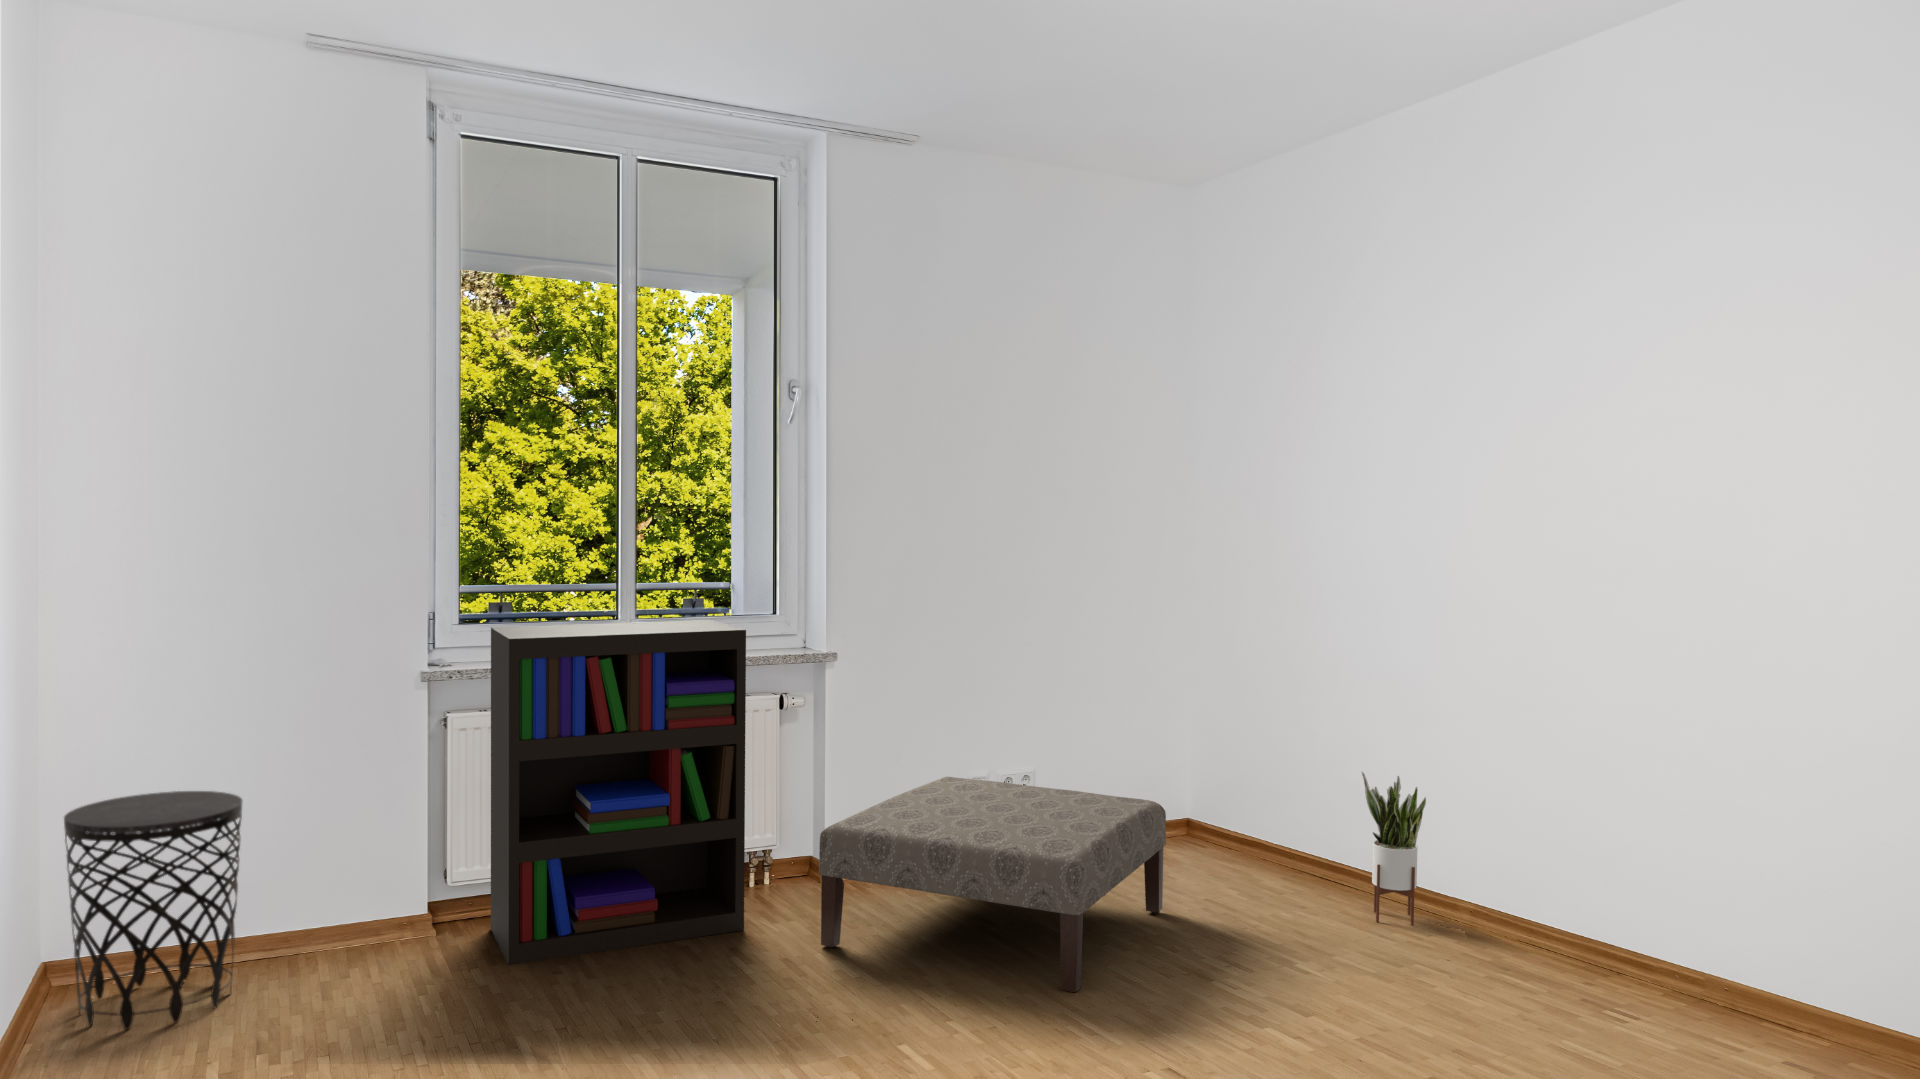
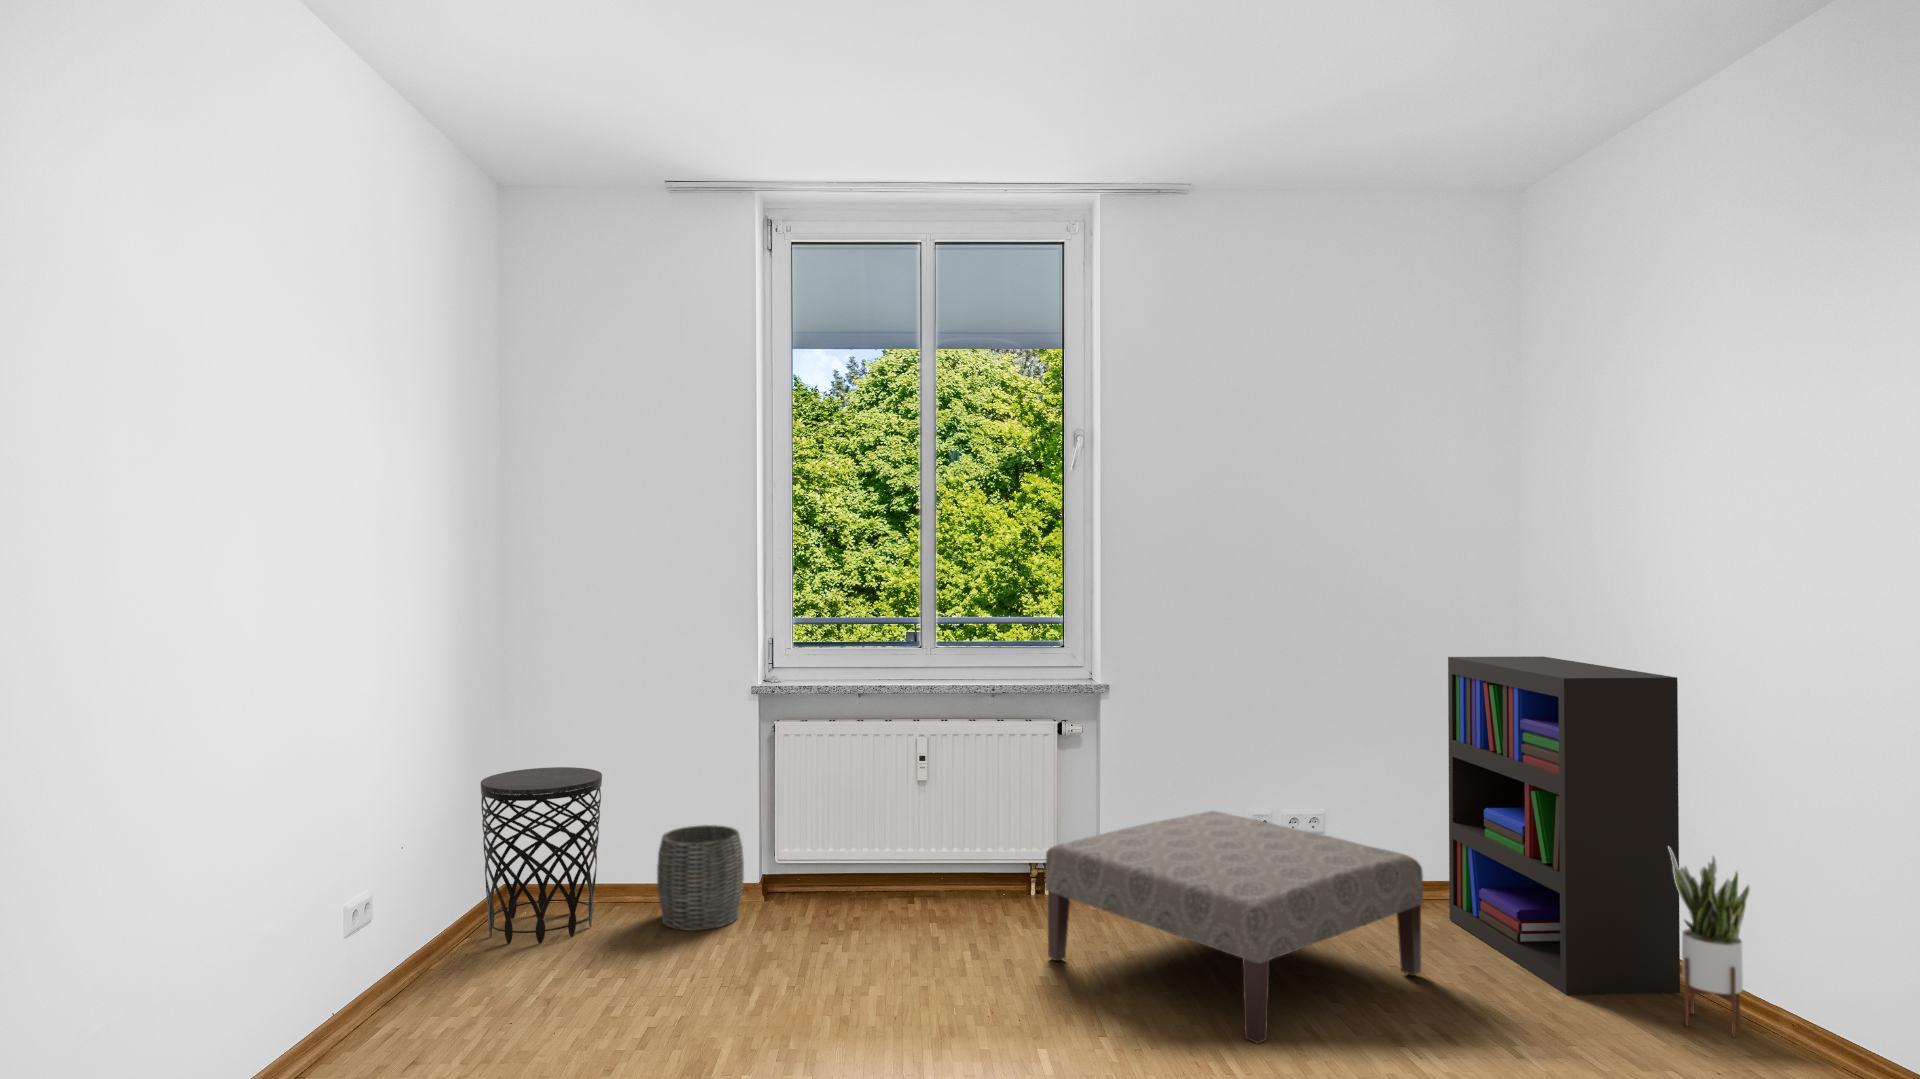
bookshelf: present [491,620,746,965] -> present [1448,656,1680,995]
woven basket: none [317,847,432,979] -> present [657,825,744,930]

